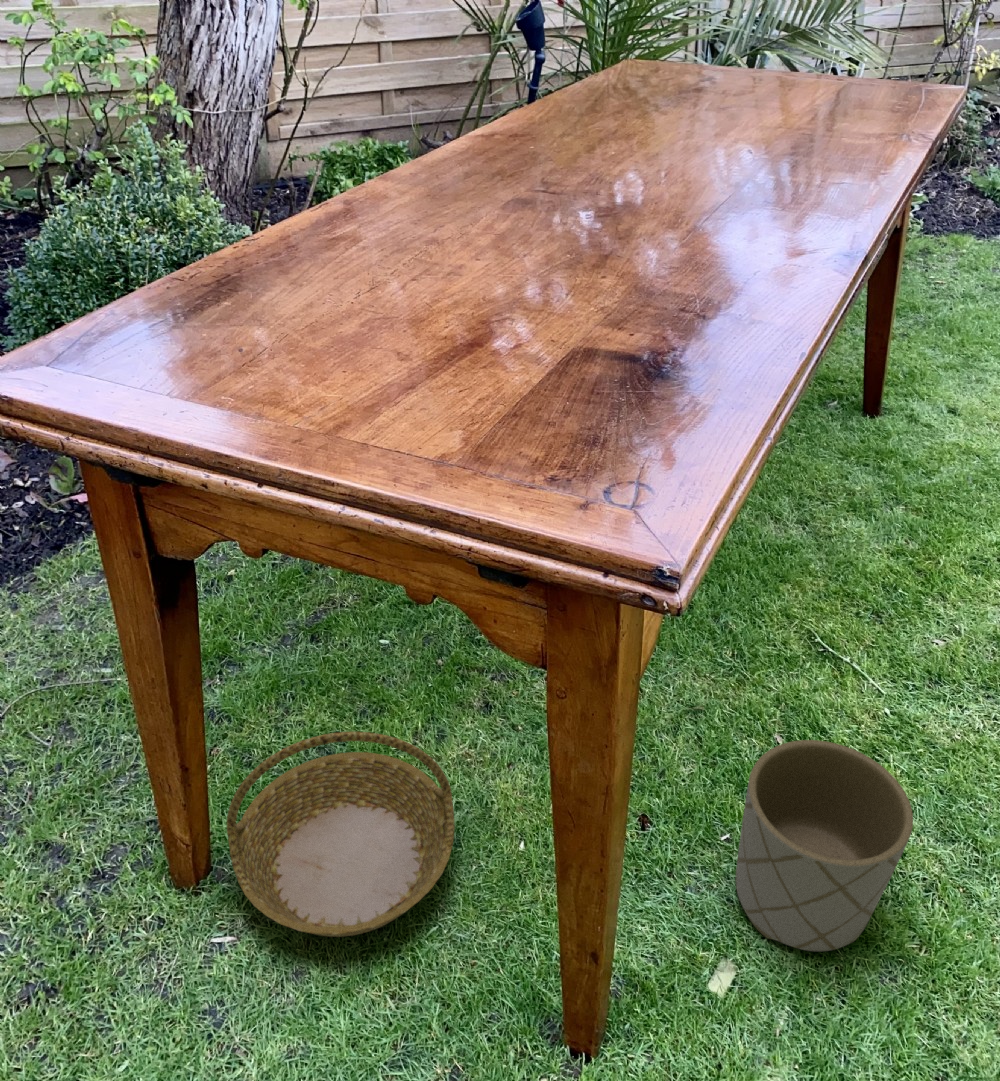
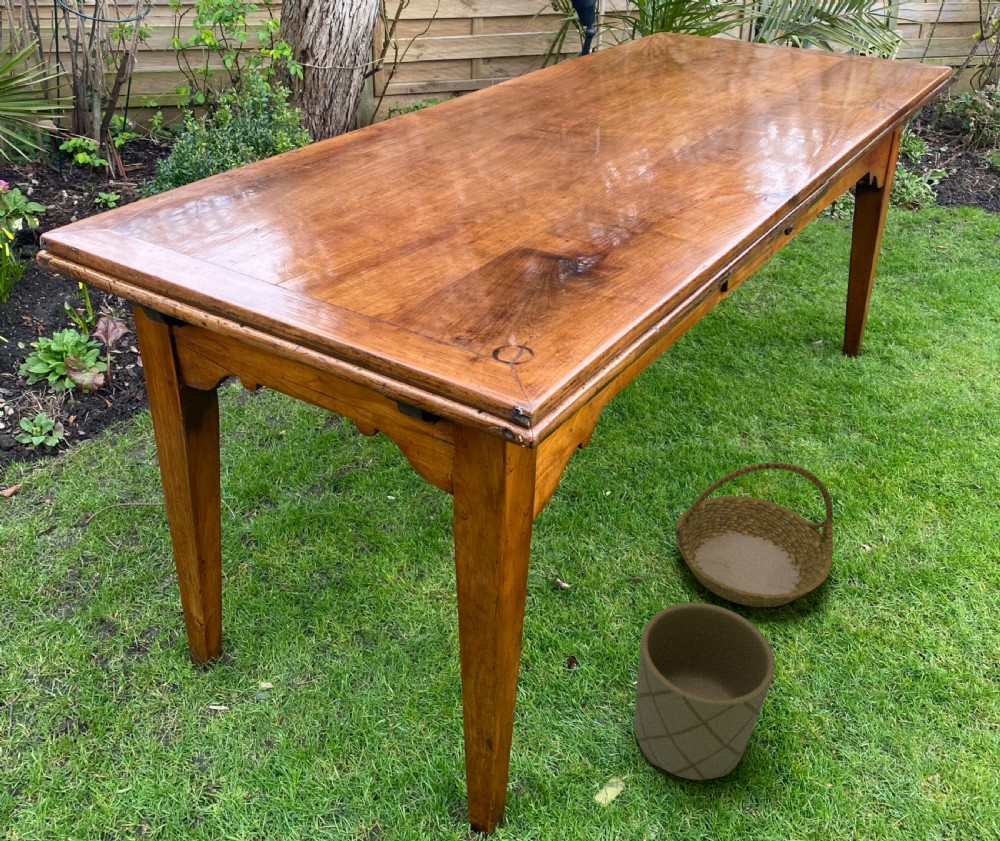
basket: present [227,732,455,937] -> present [675,462,833,607]

